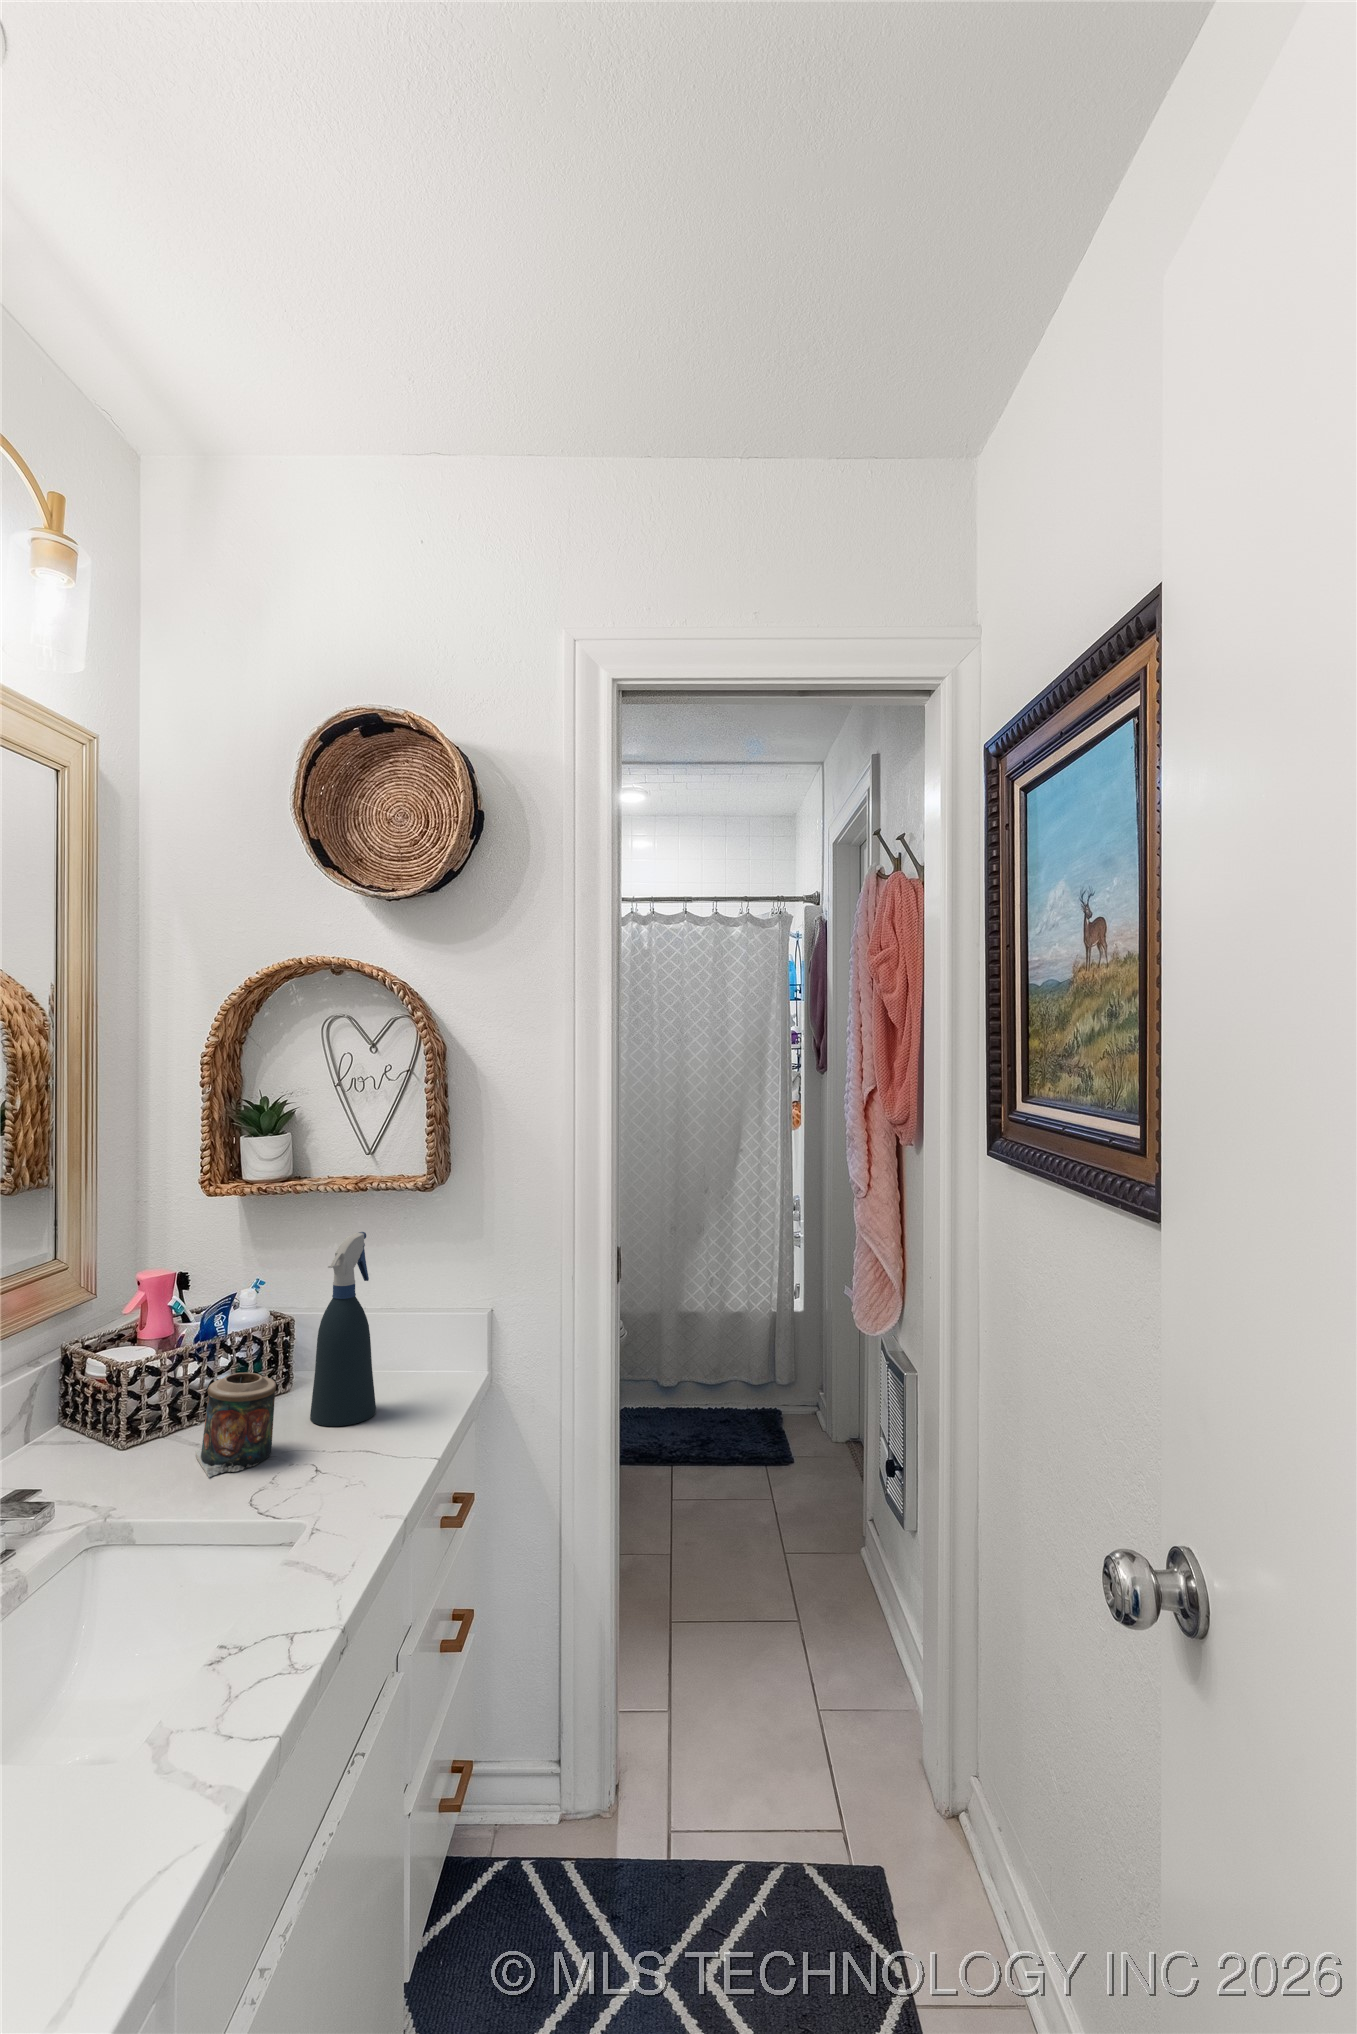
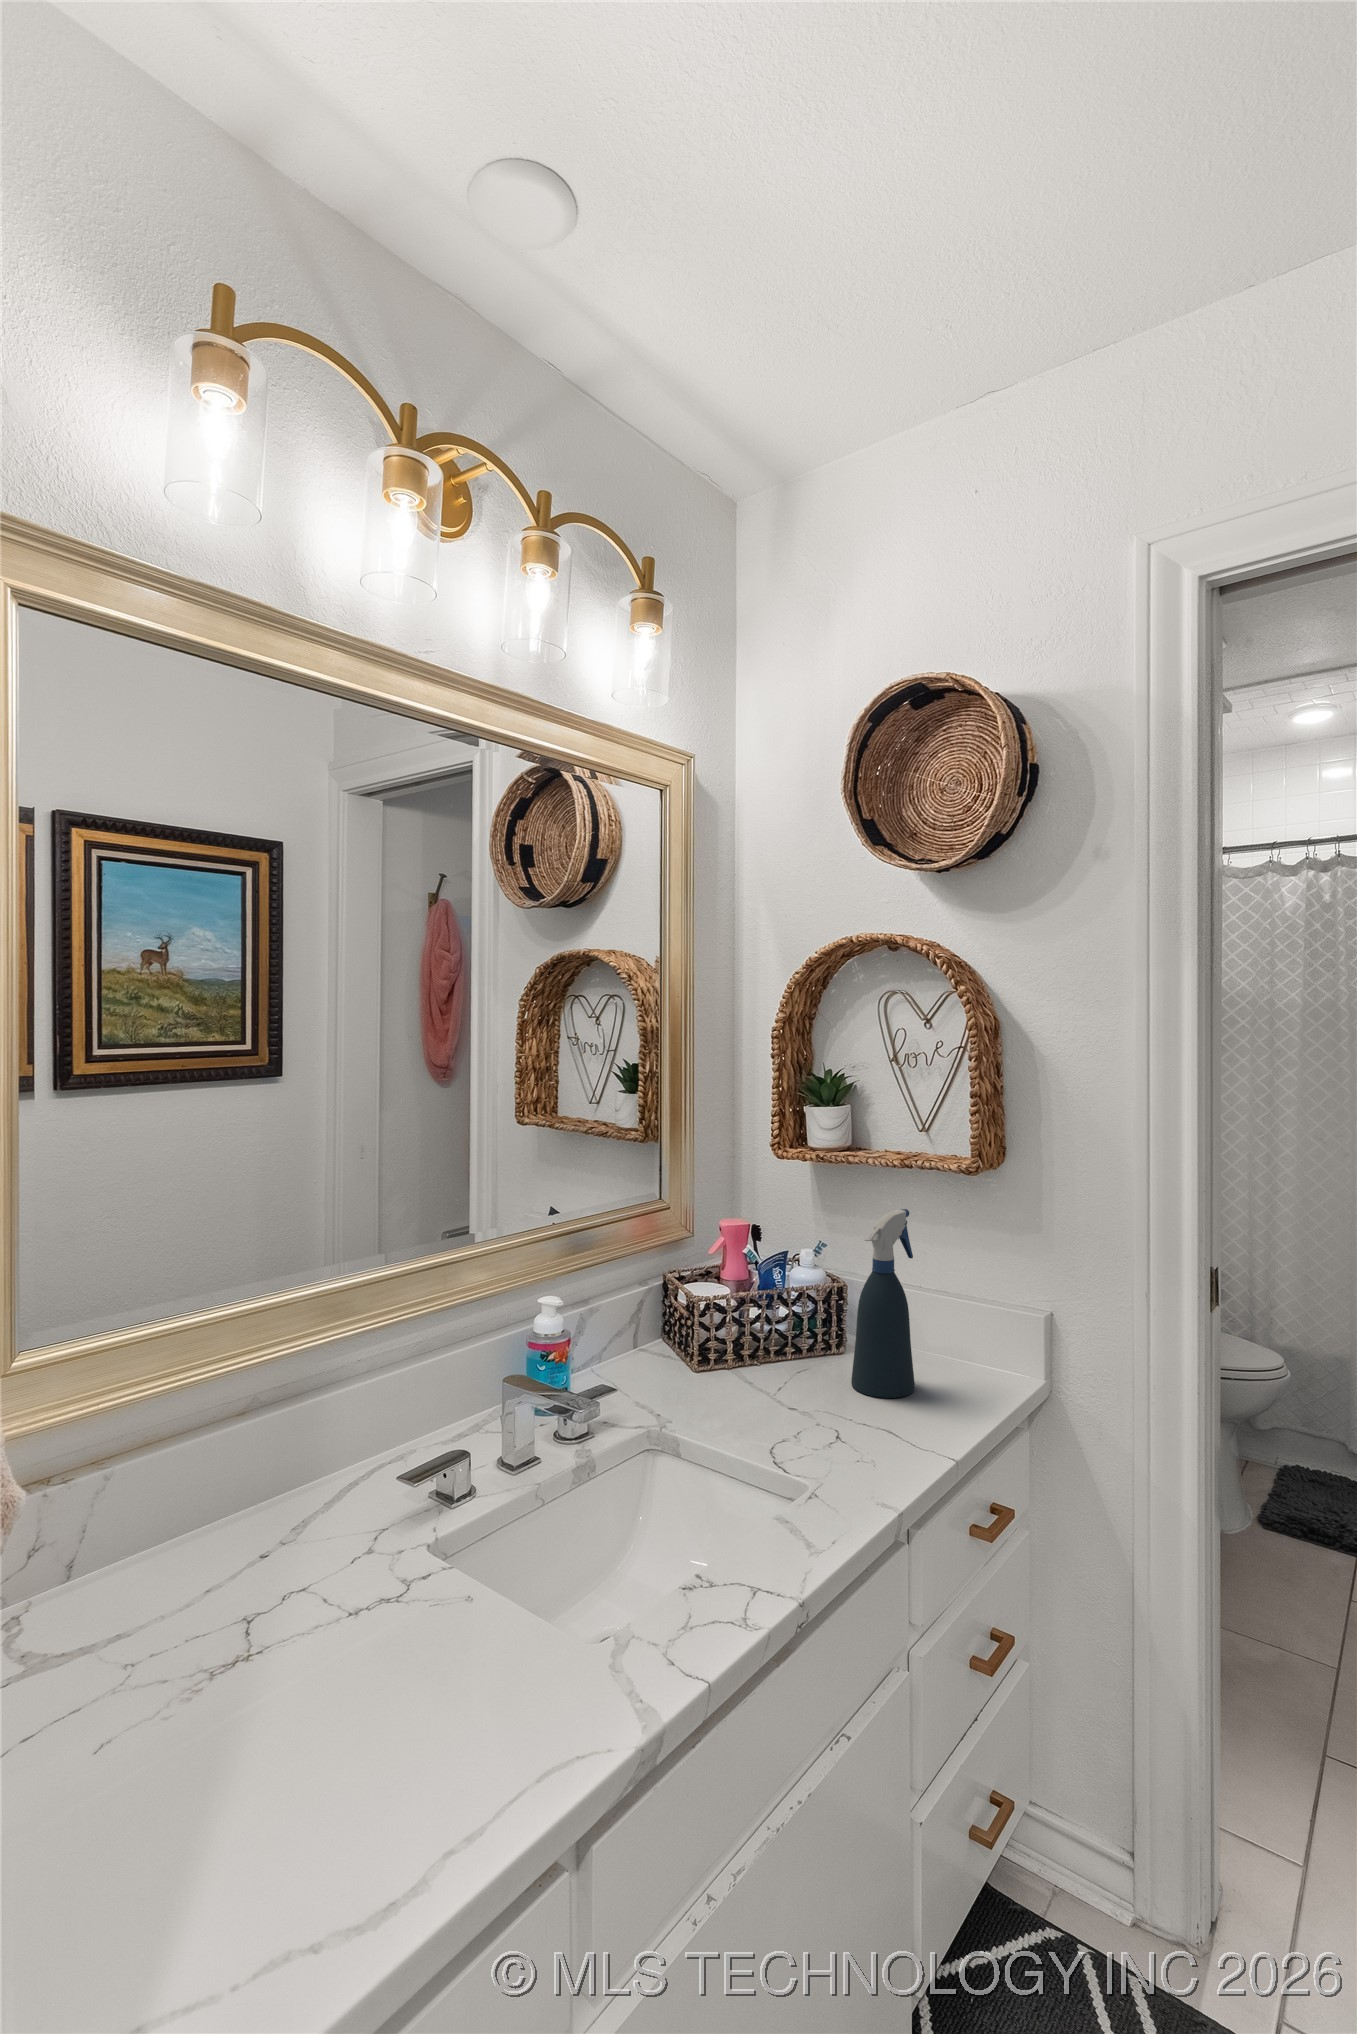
candle: present [196,1373,276,1477] -> none [744,1327,810,1417]

